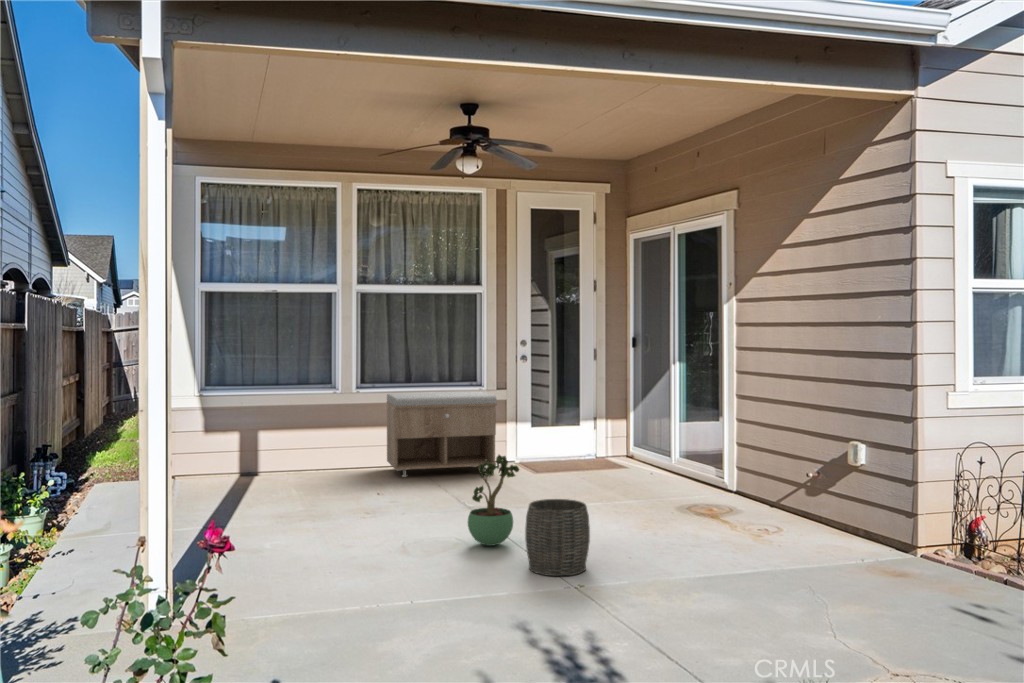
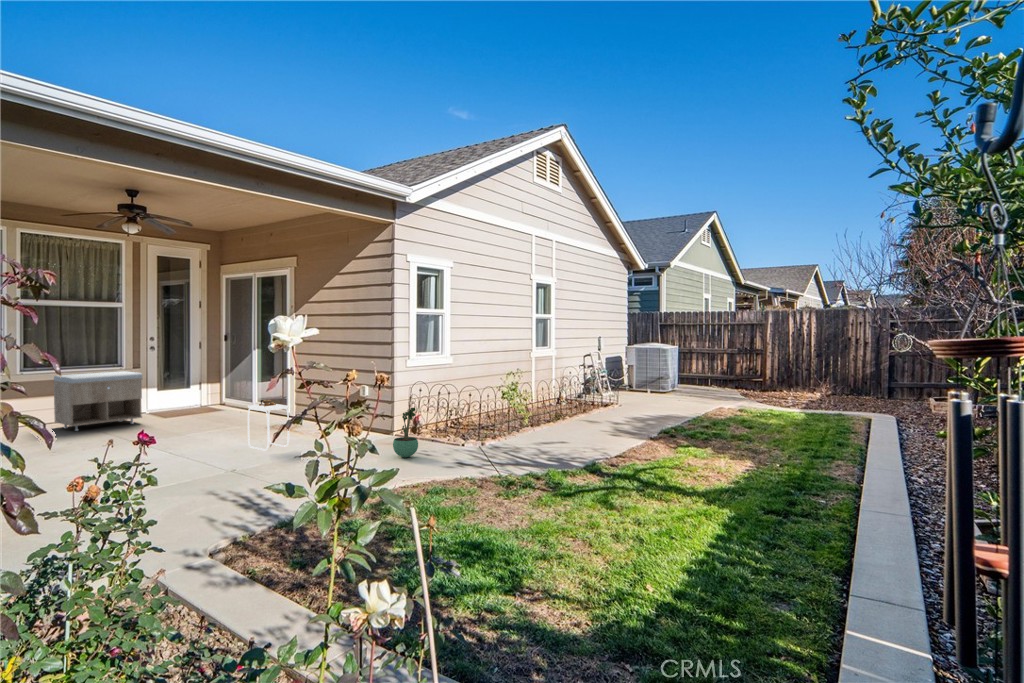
potted plant: present [468,455,519,546] -> present [393,408,418,457]
side table: none [603,459,674,561] -> present [248,400,289,450]
woven basket: present [525,499,590,576] -> none [215,422,250,460]

